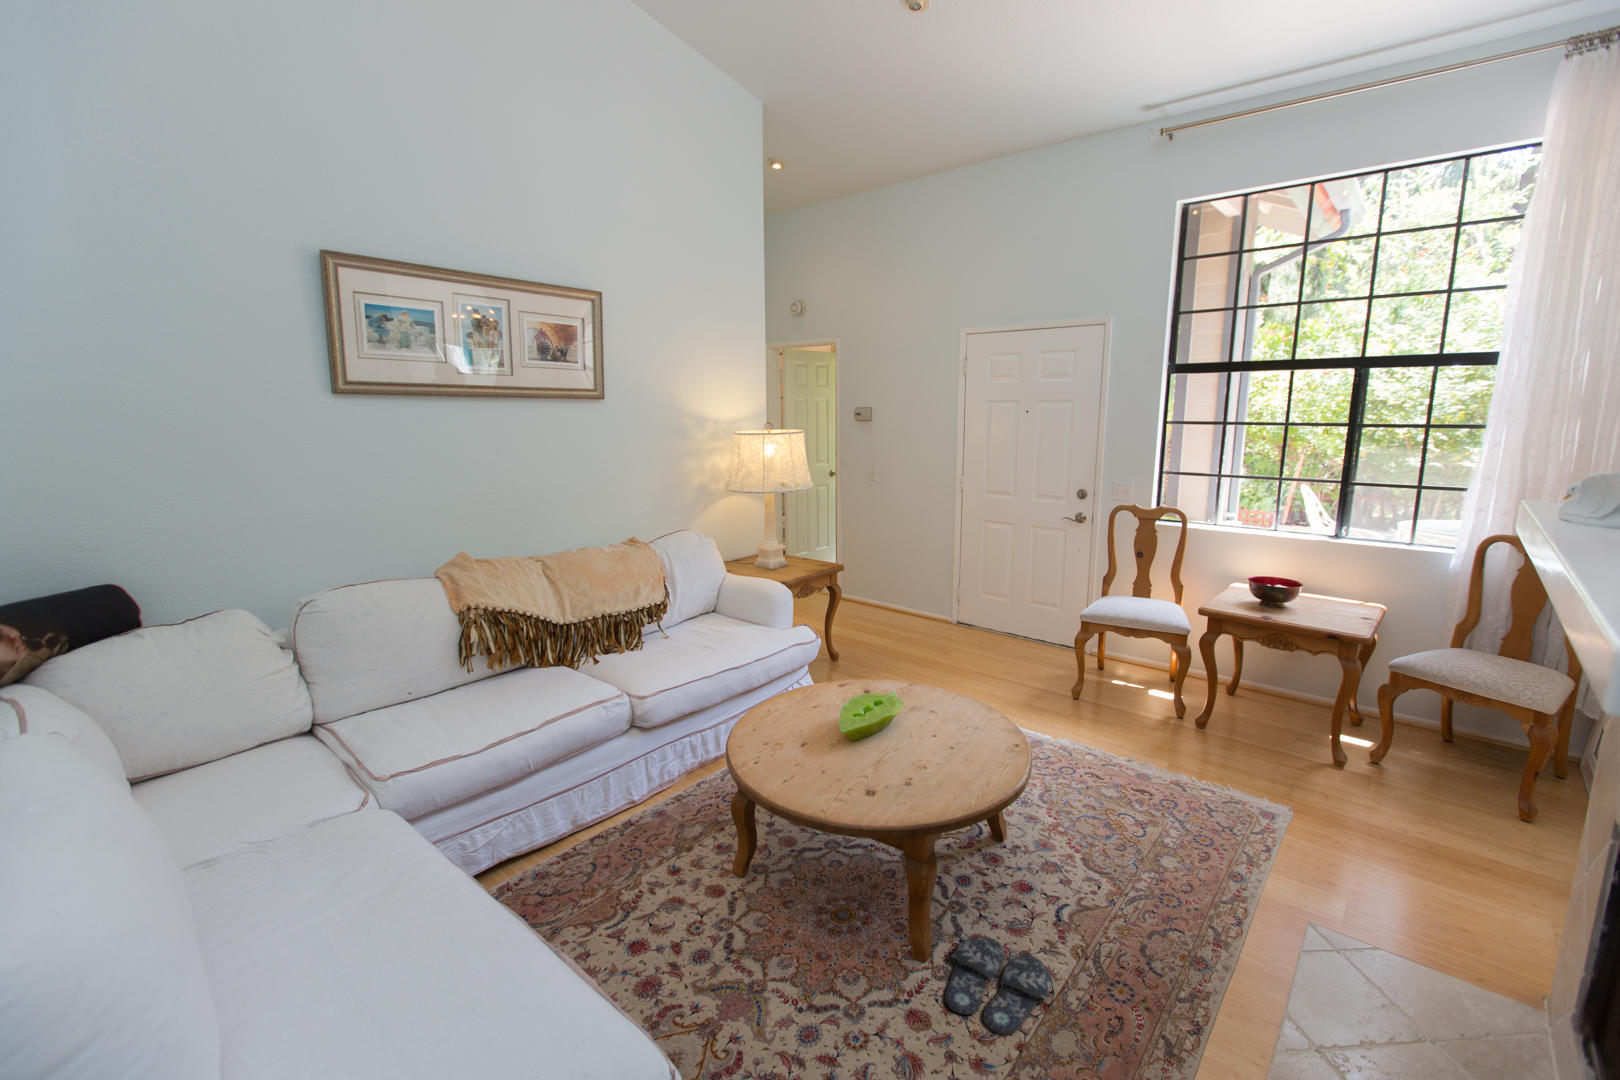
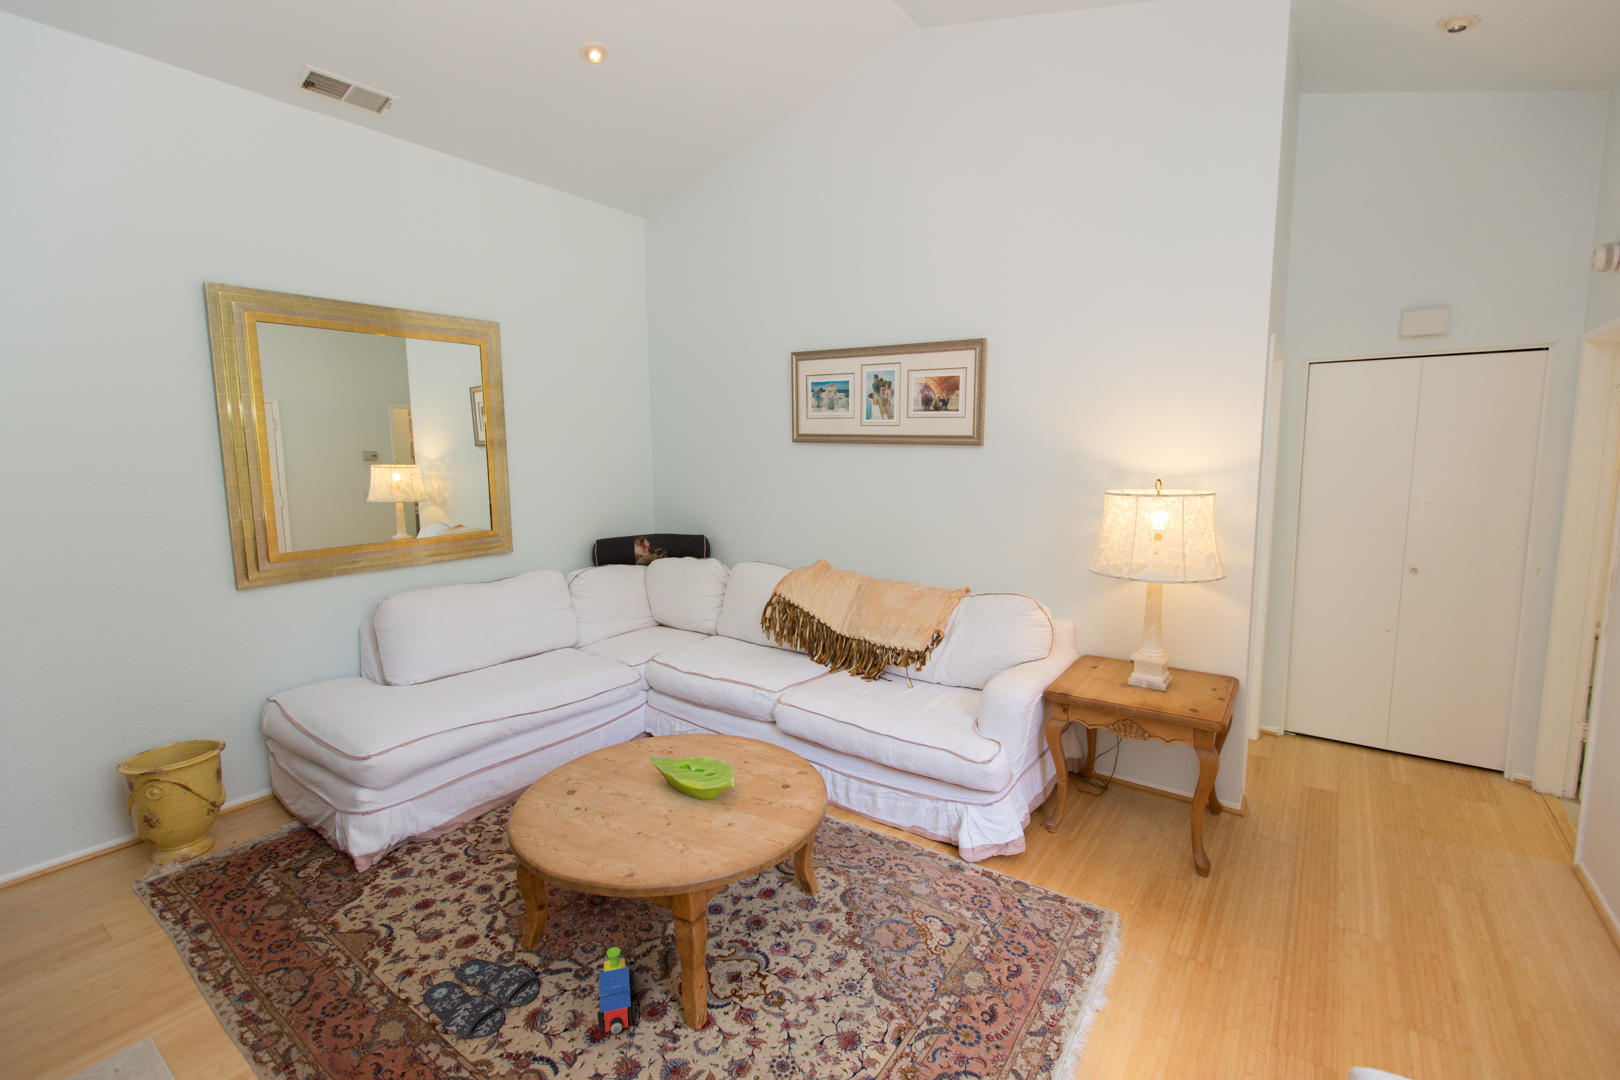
toy train: none [957,834,1029,896] -> present [597,947,635,1034]

